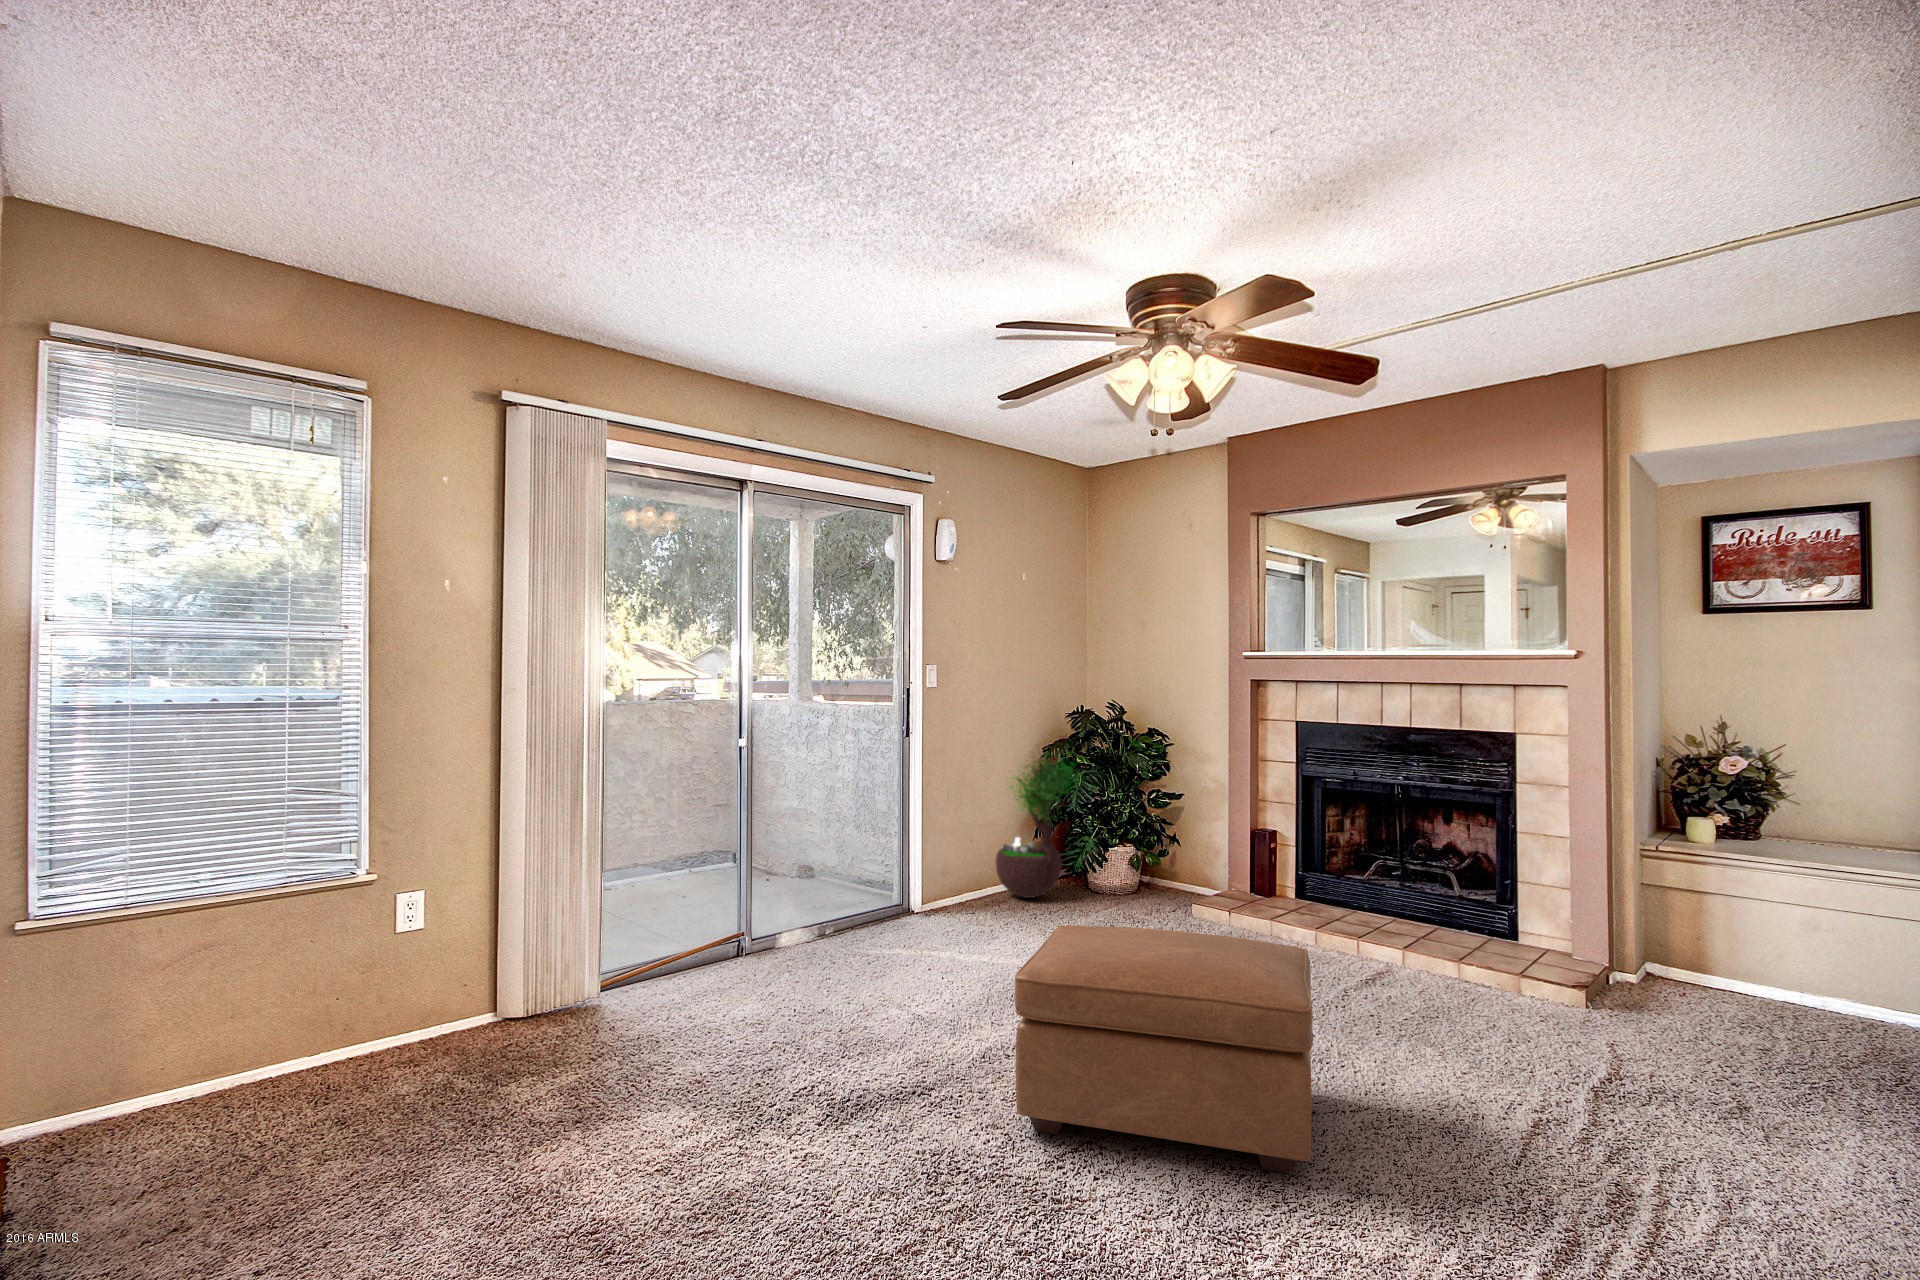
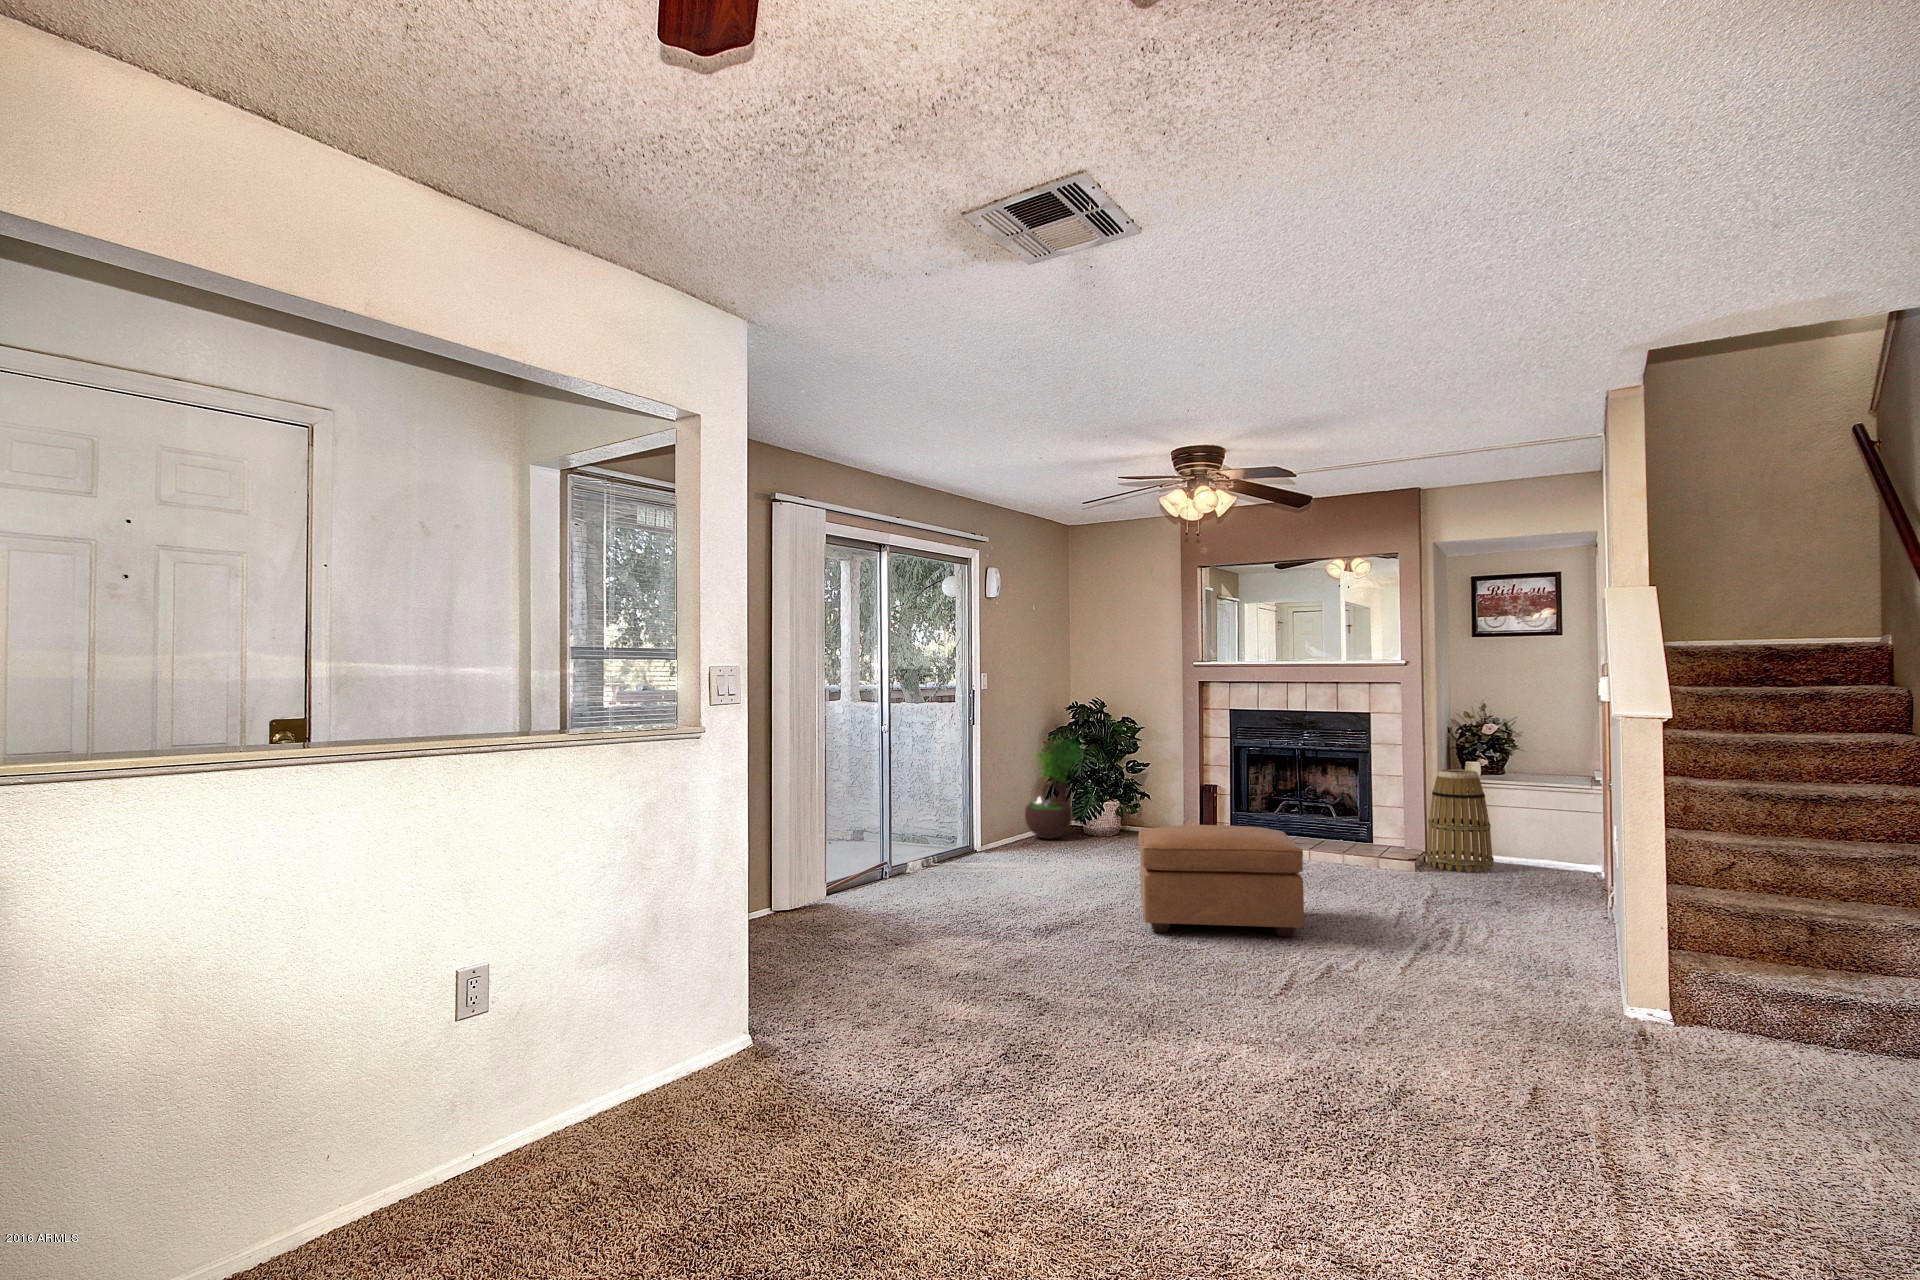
basket: none [1610,832,1735,1017] -> present [1427,769,1494,872]

